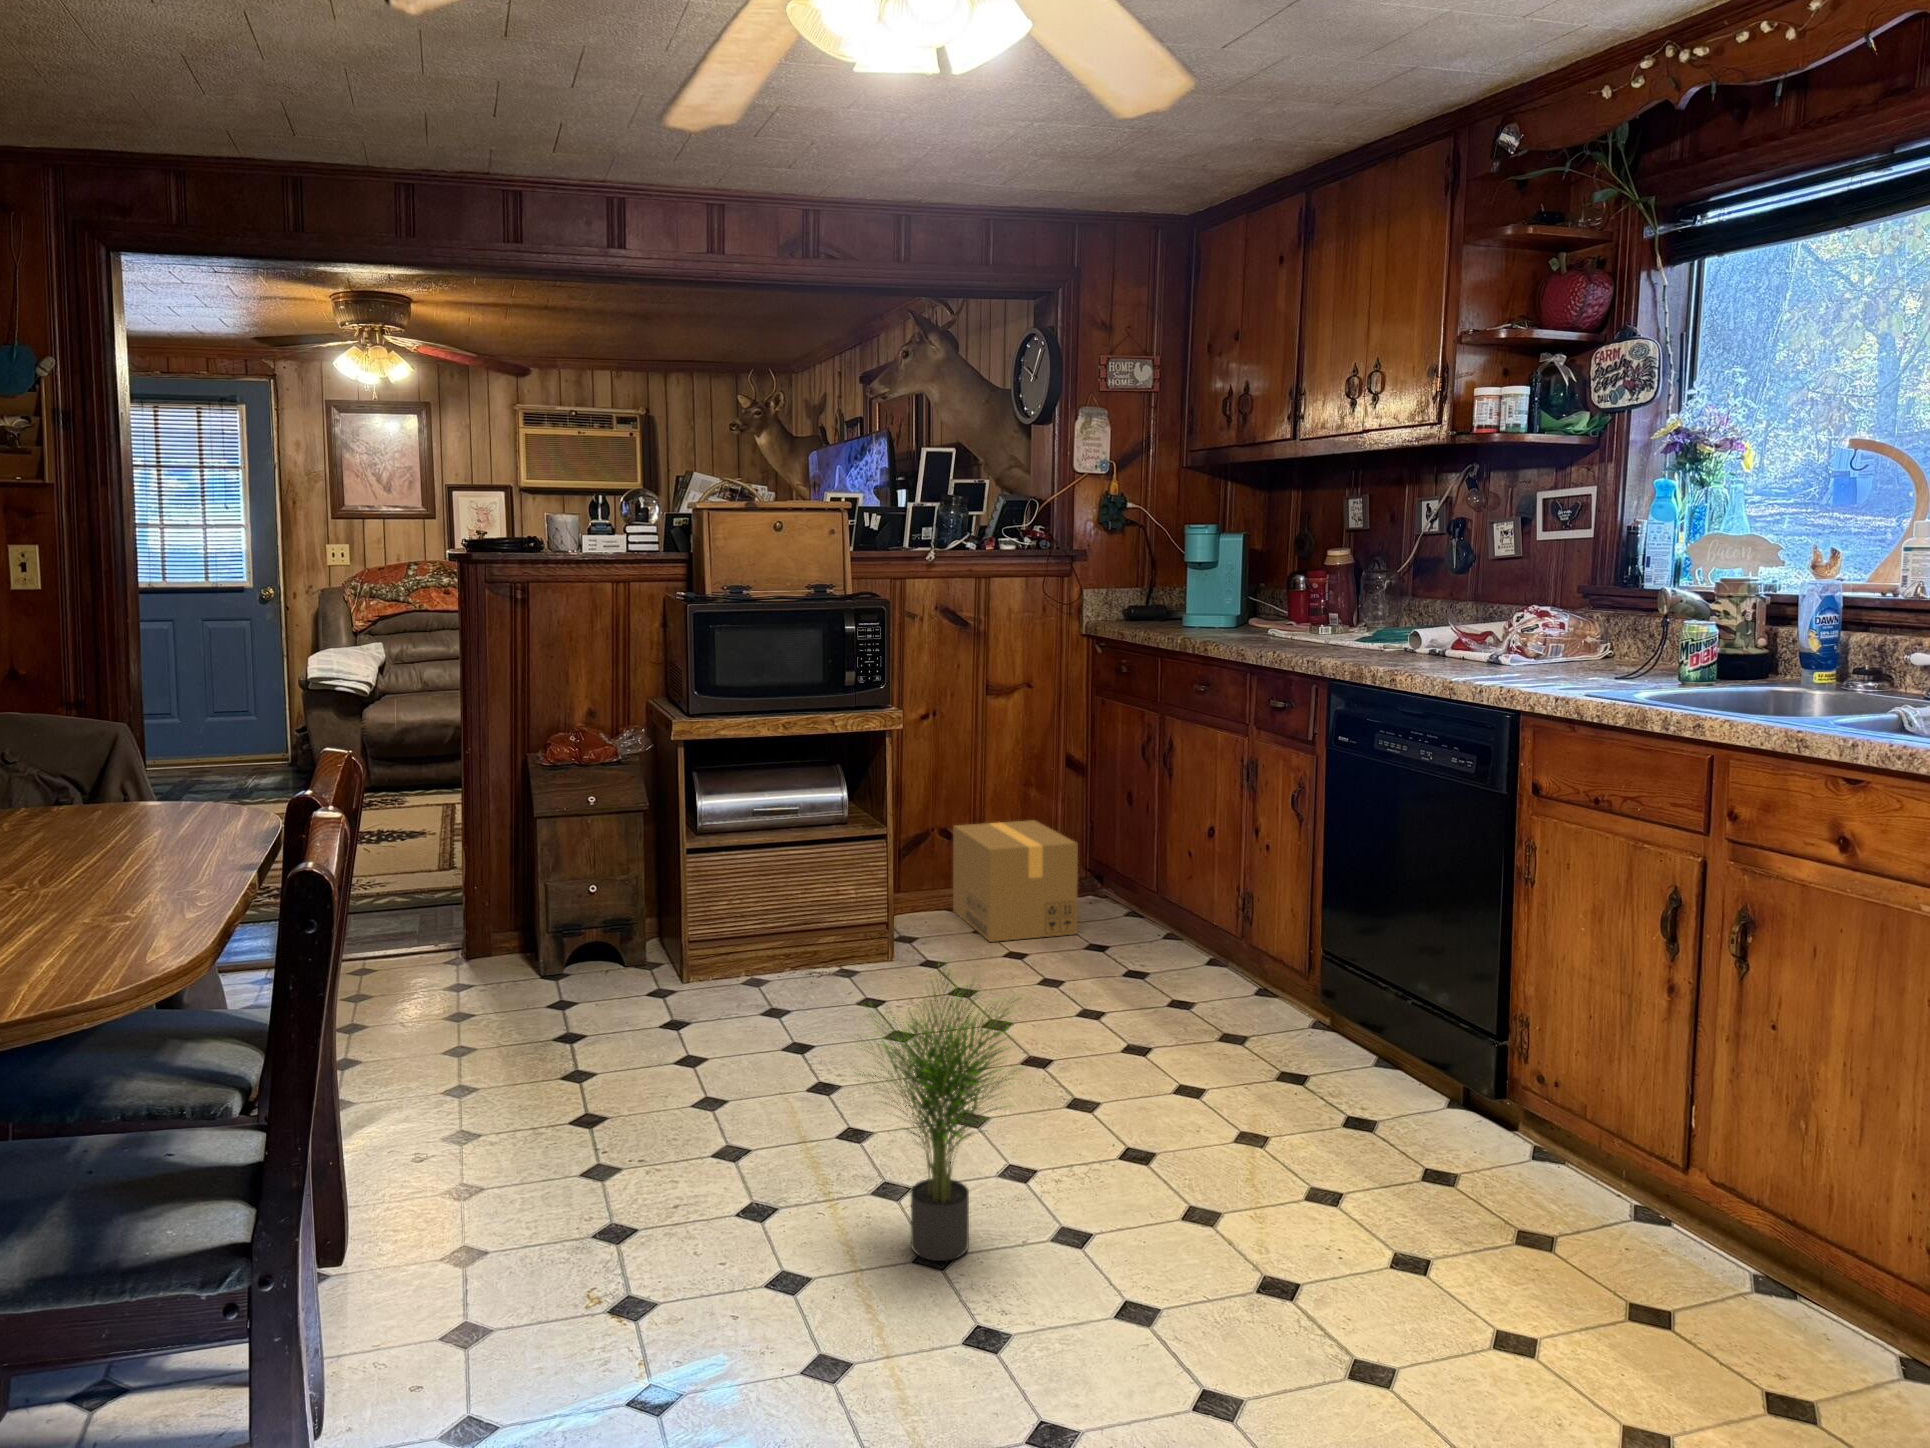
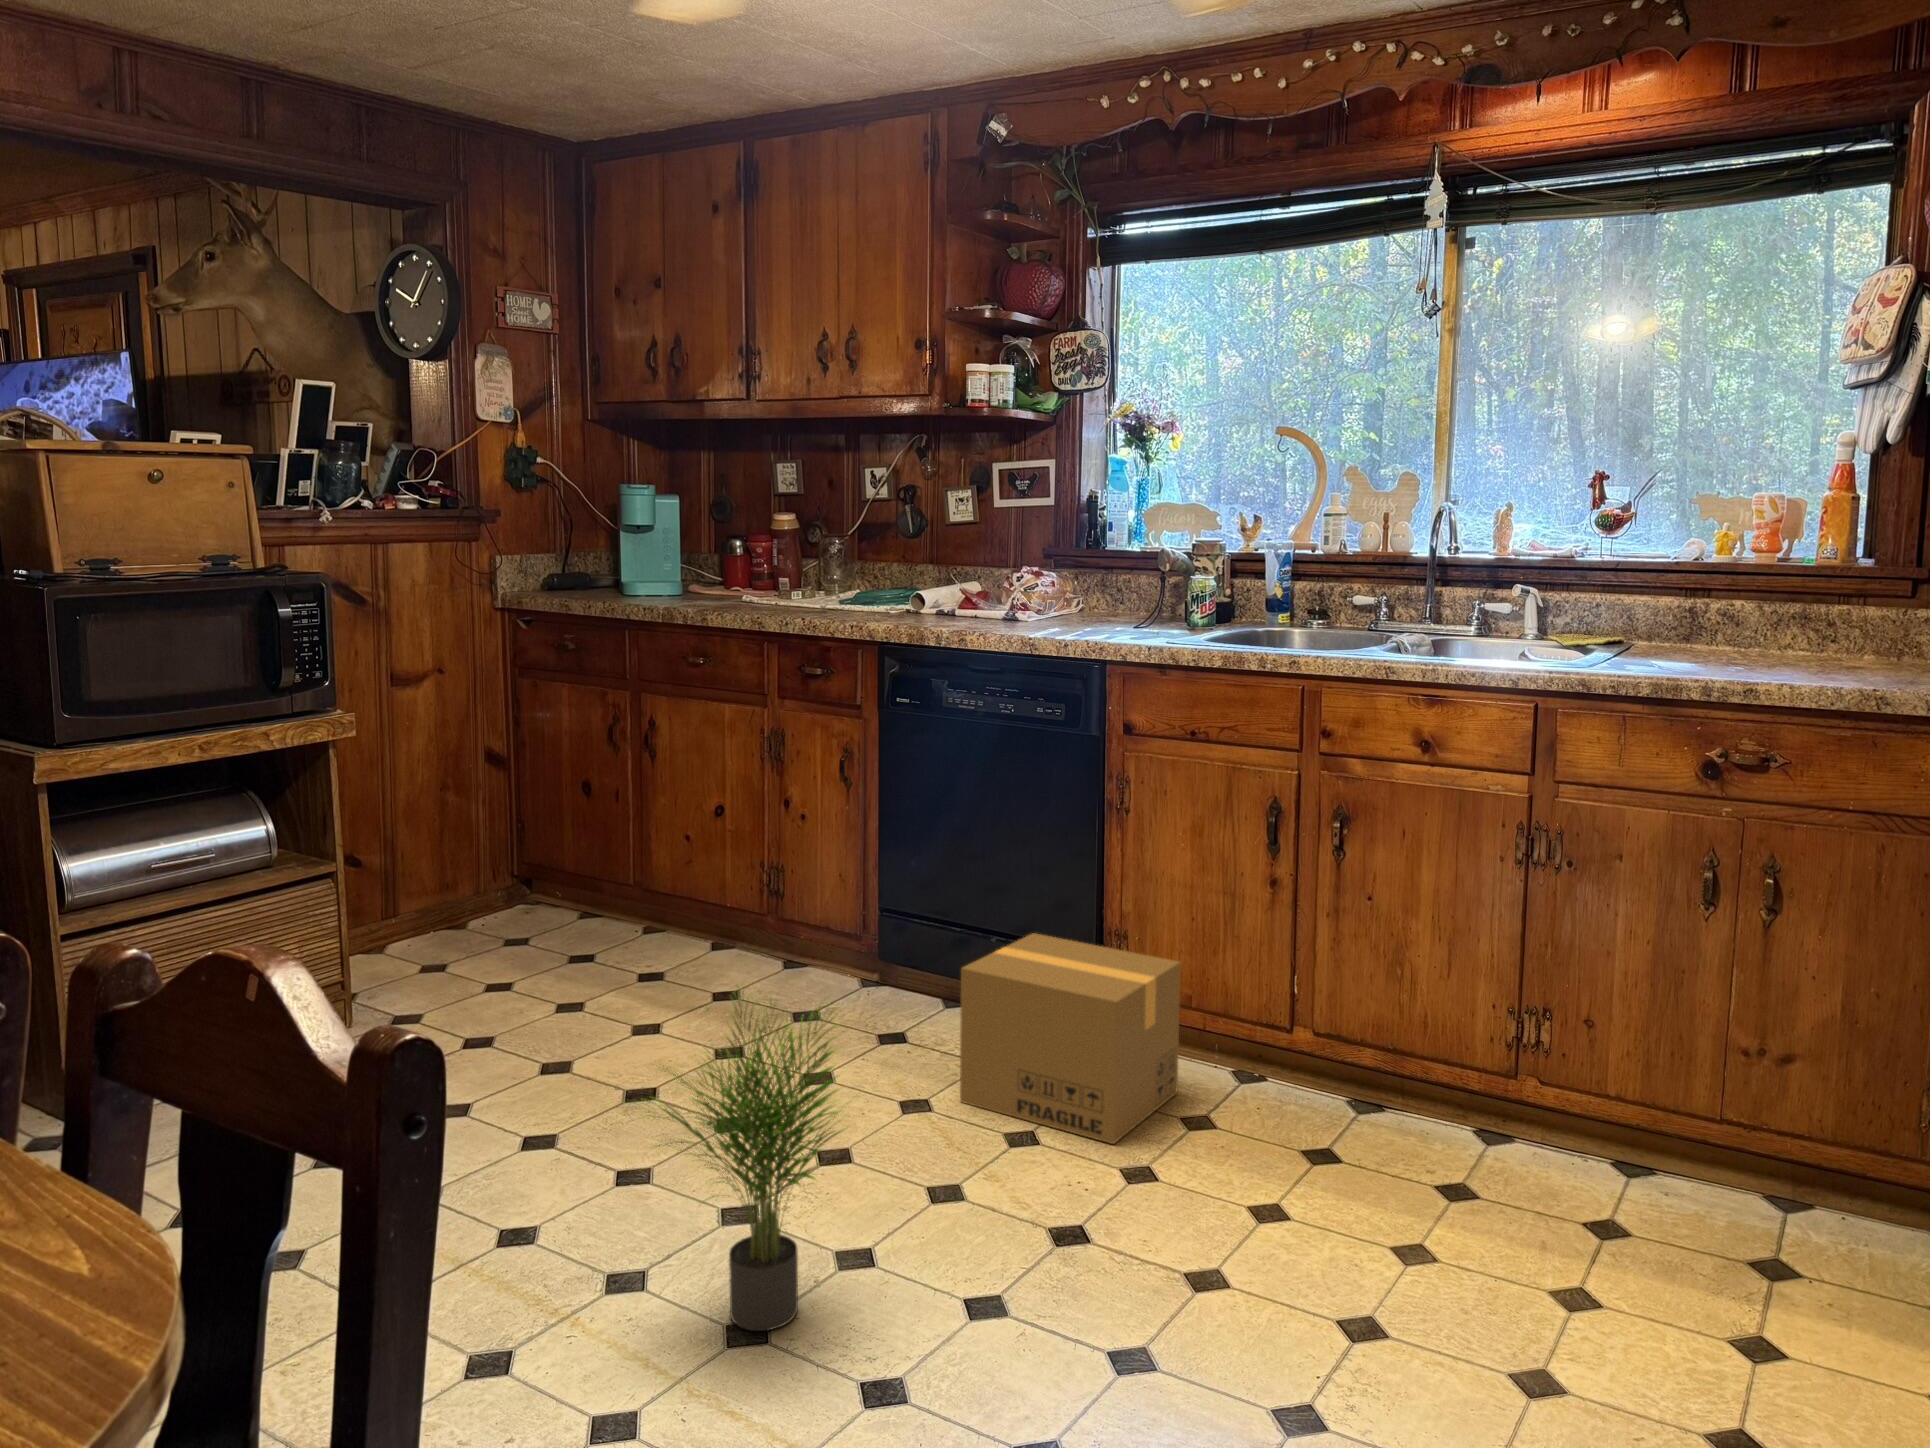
cardboard box: present [953,820,1078,942] -> present [960,933,1181,1144]

